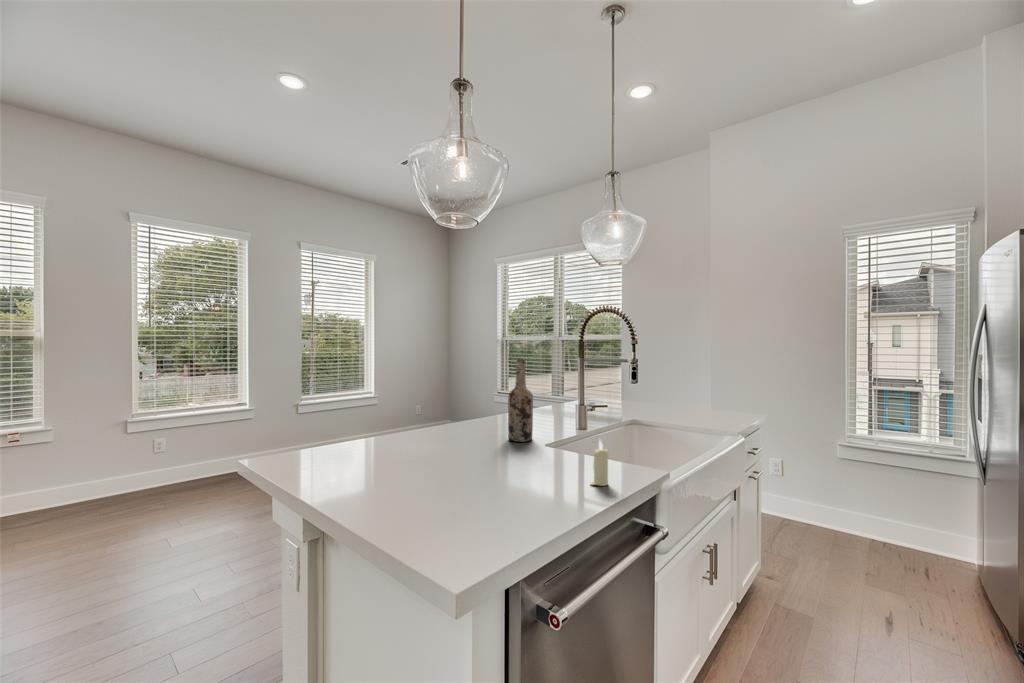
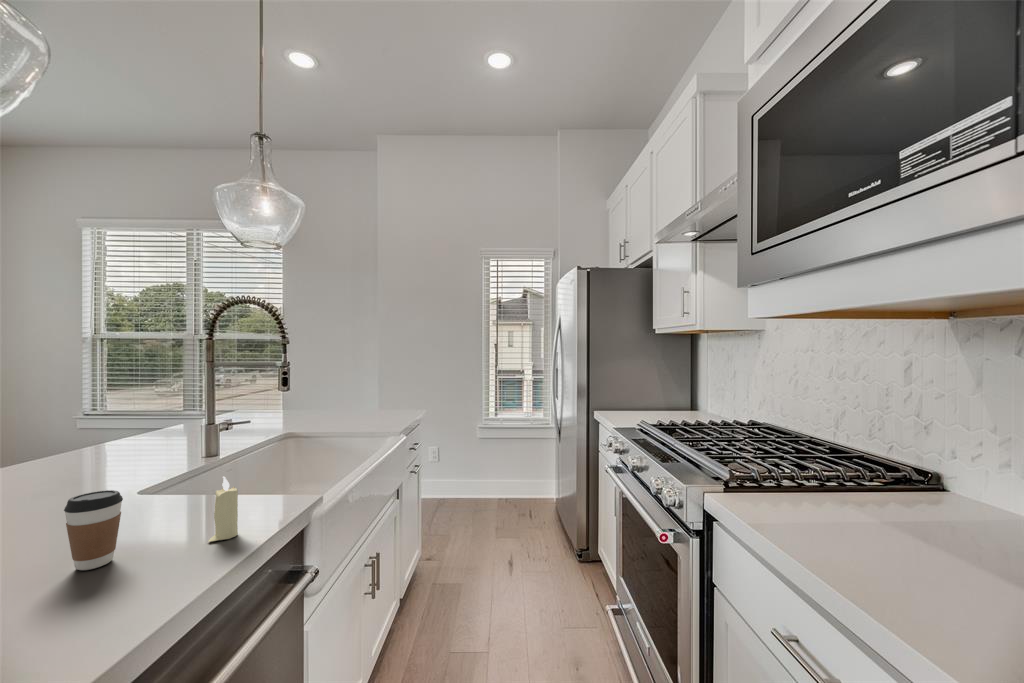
wine bottle: present [508,360,533,442] -> none [71,371,122,497]
coffee cup: none [516,435,543,483] -> present [64,490,123,570]

